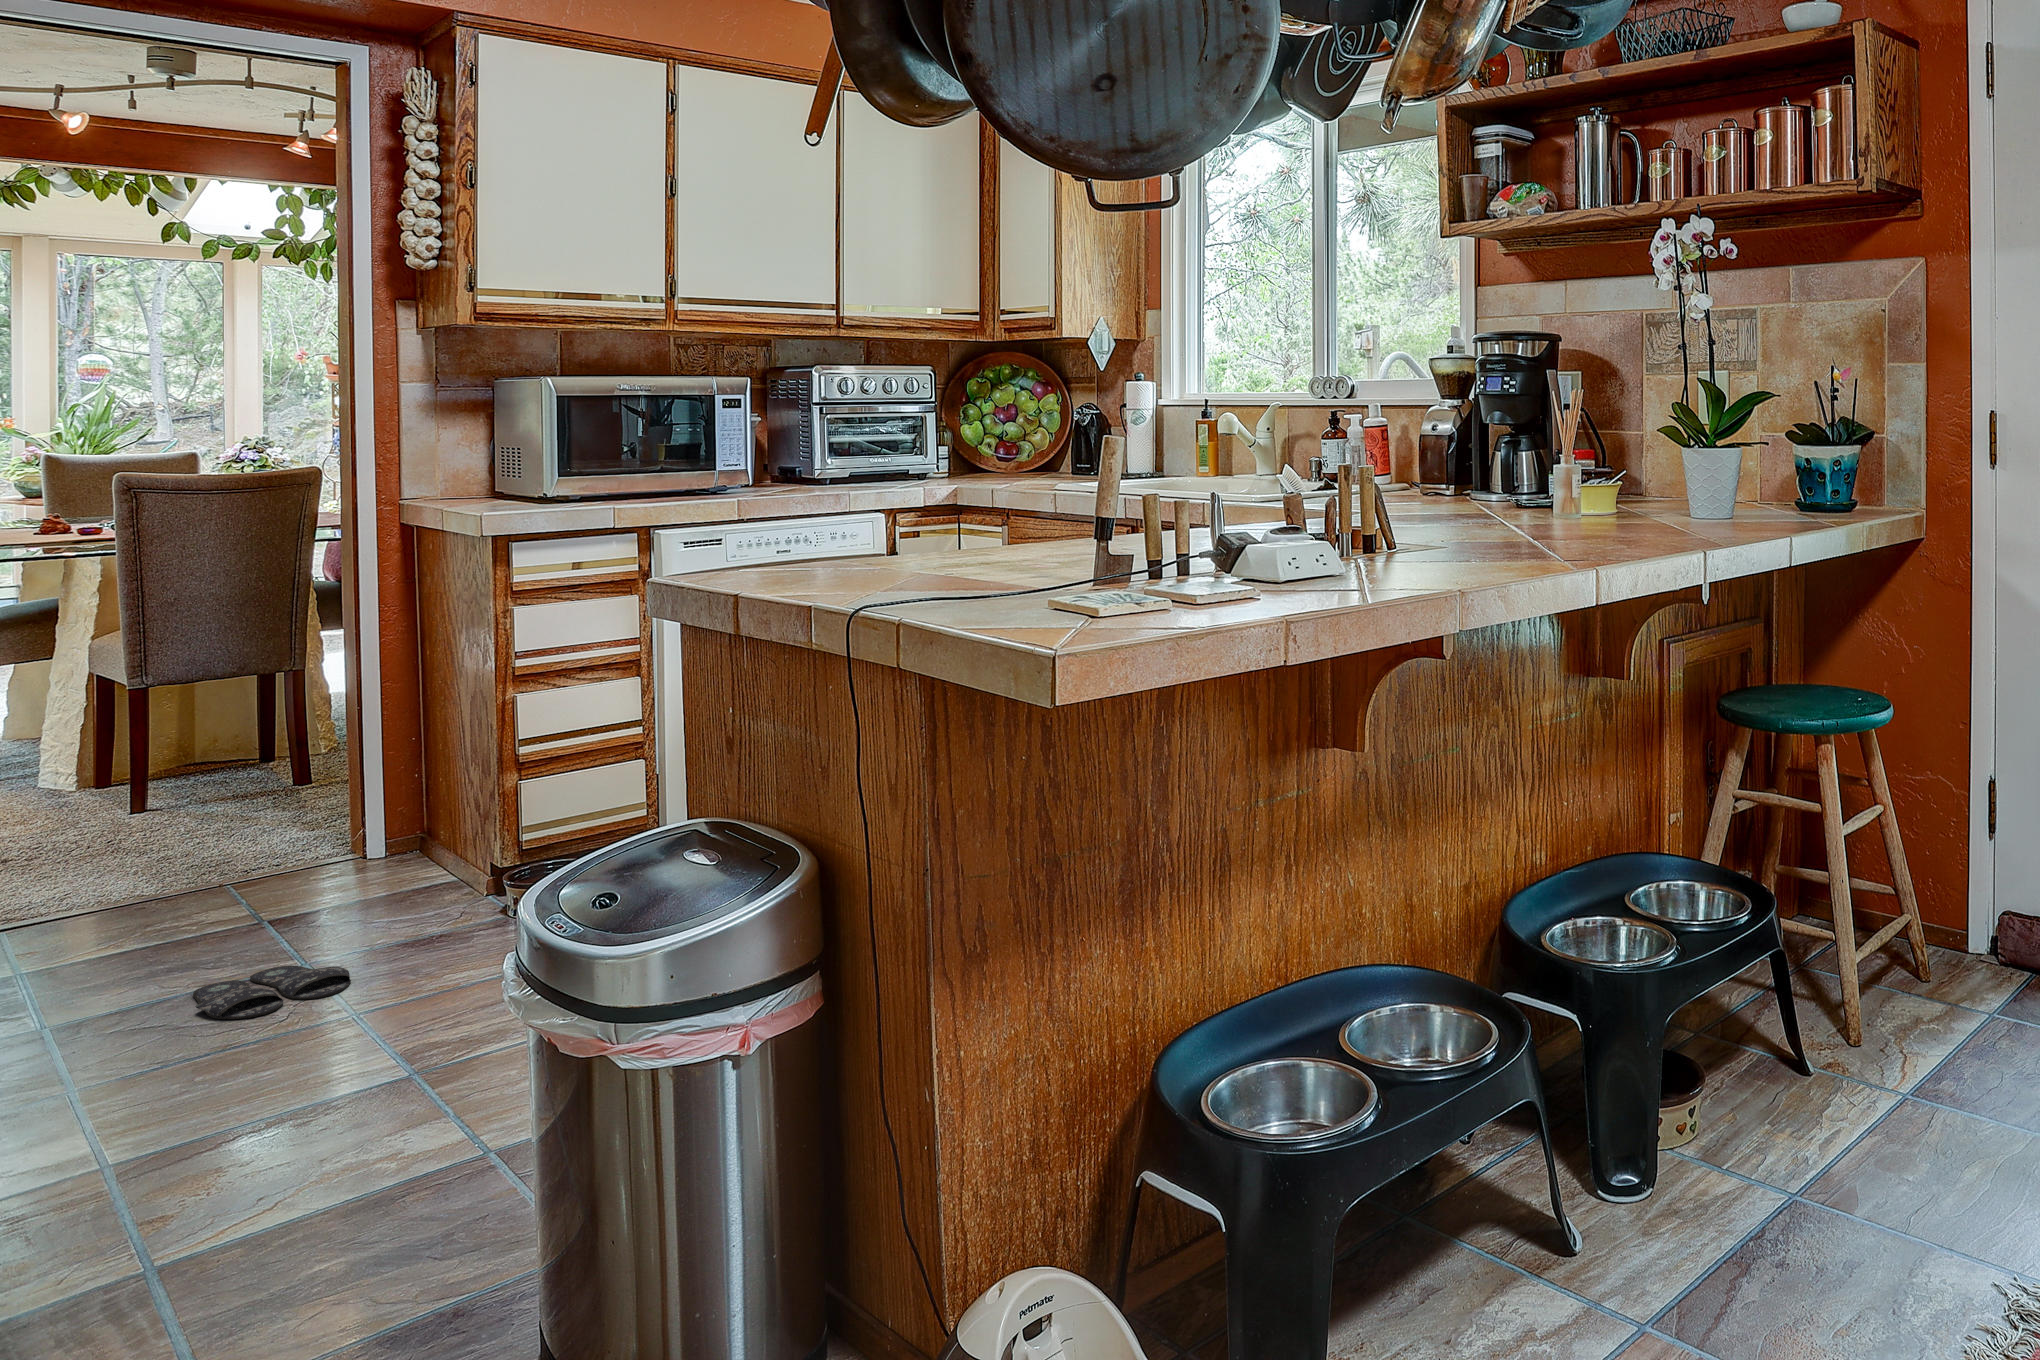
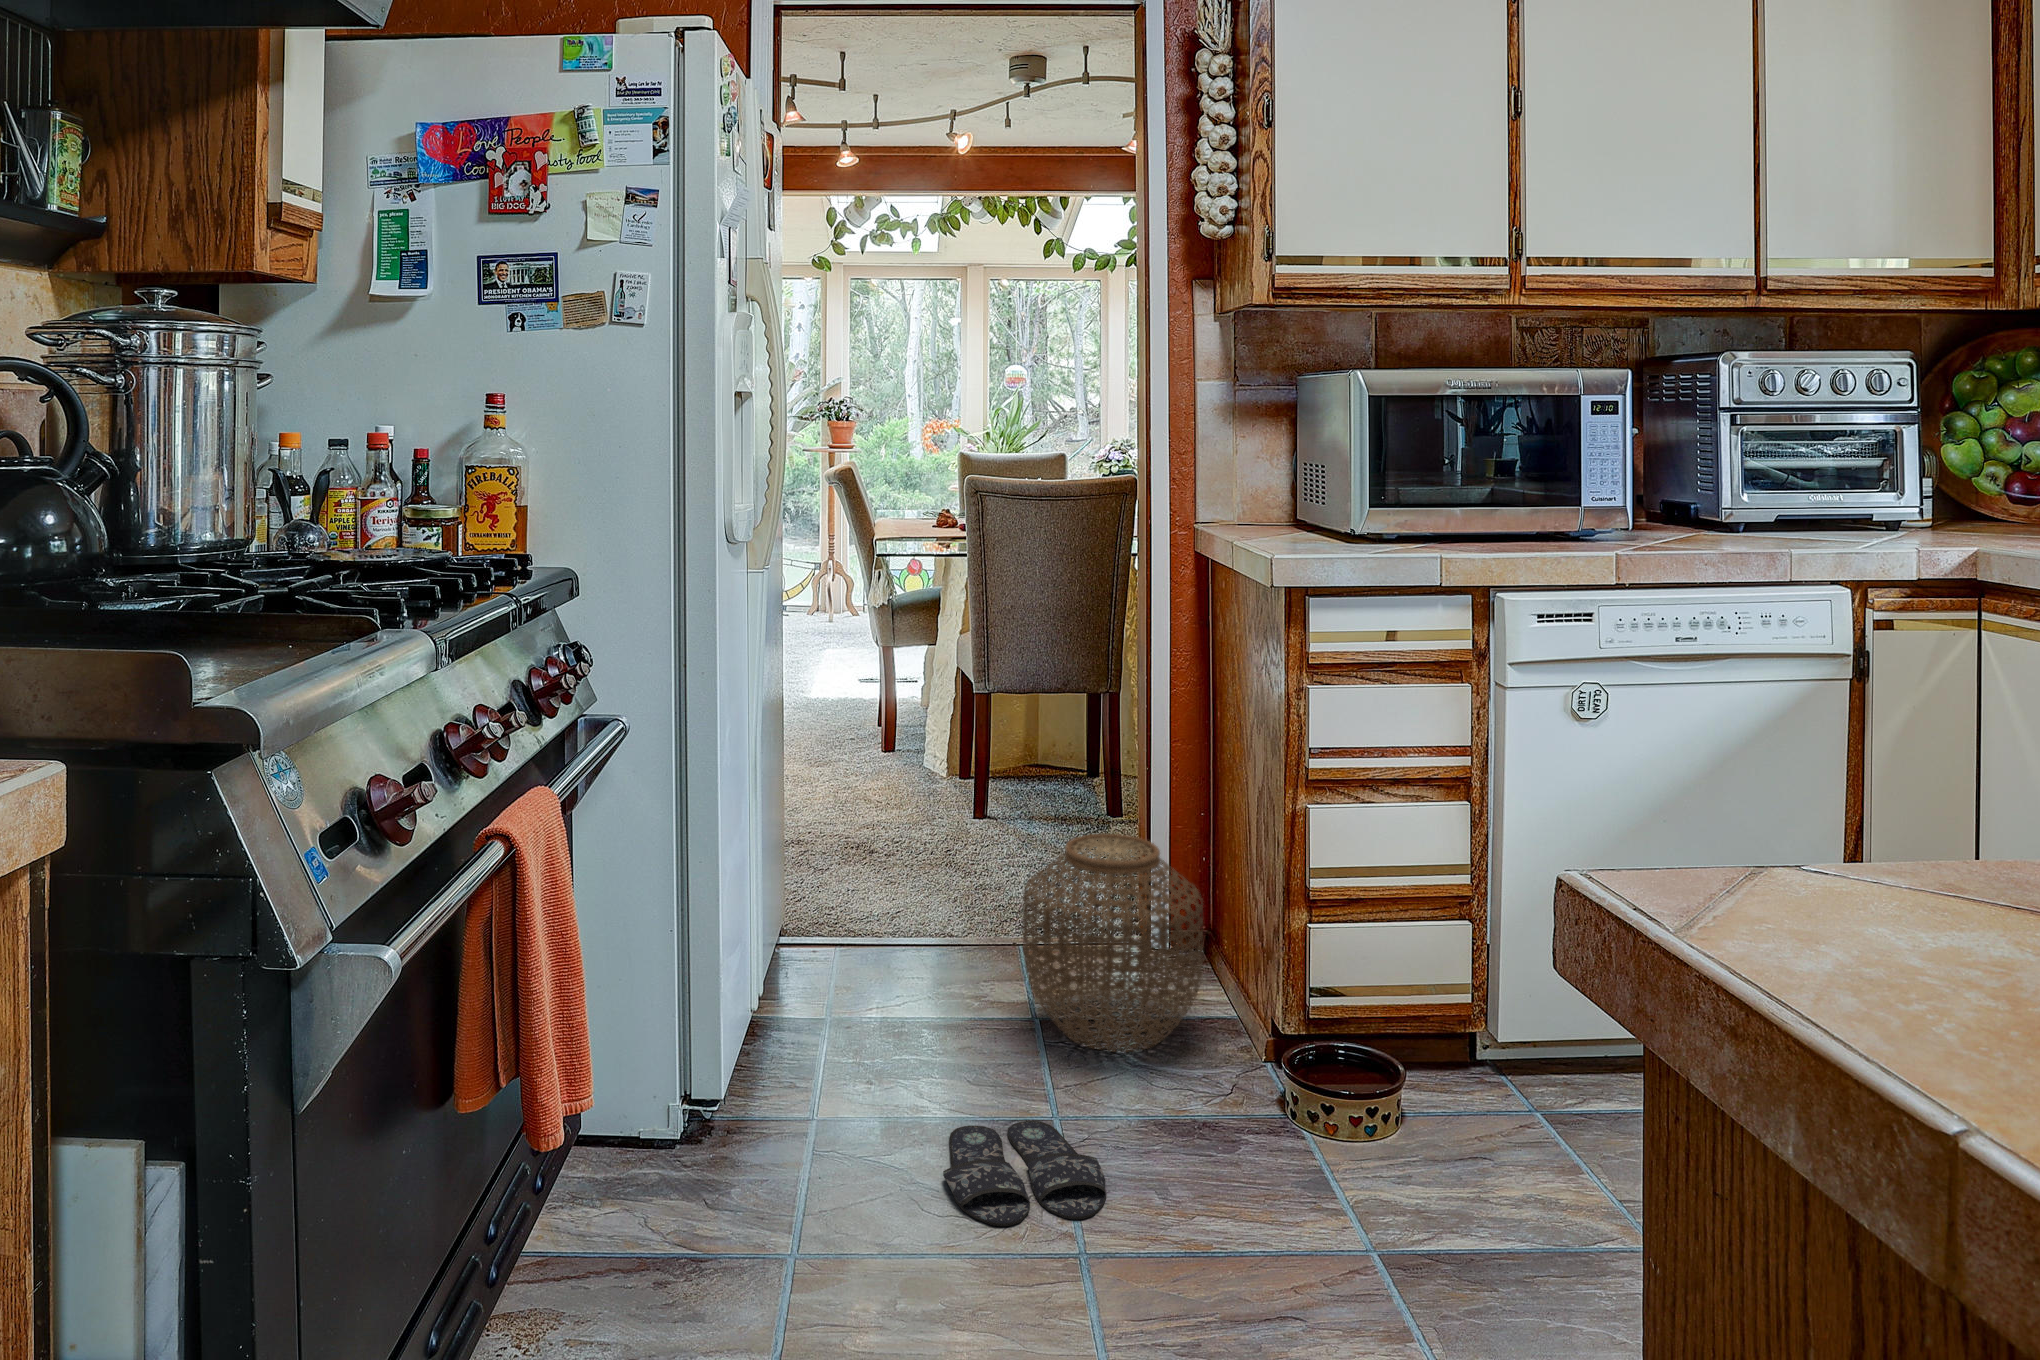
woven basket: none [246,755,423,926] -> present [1023,834,1203,1052]

